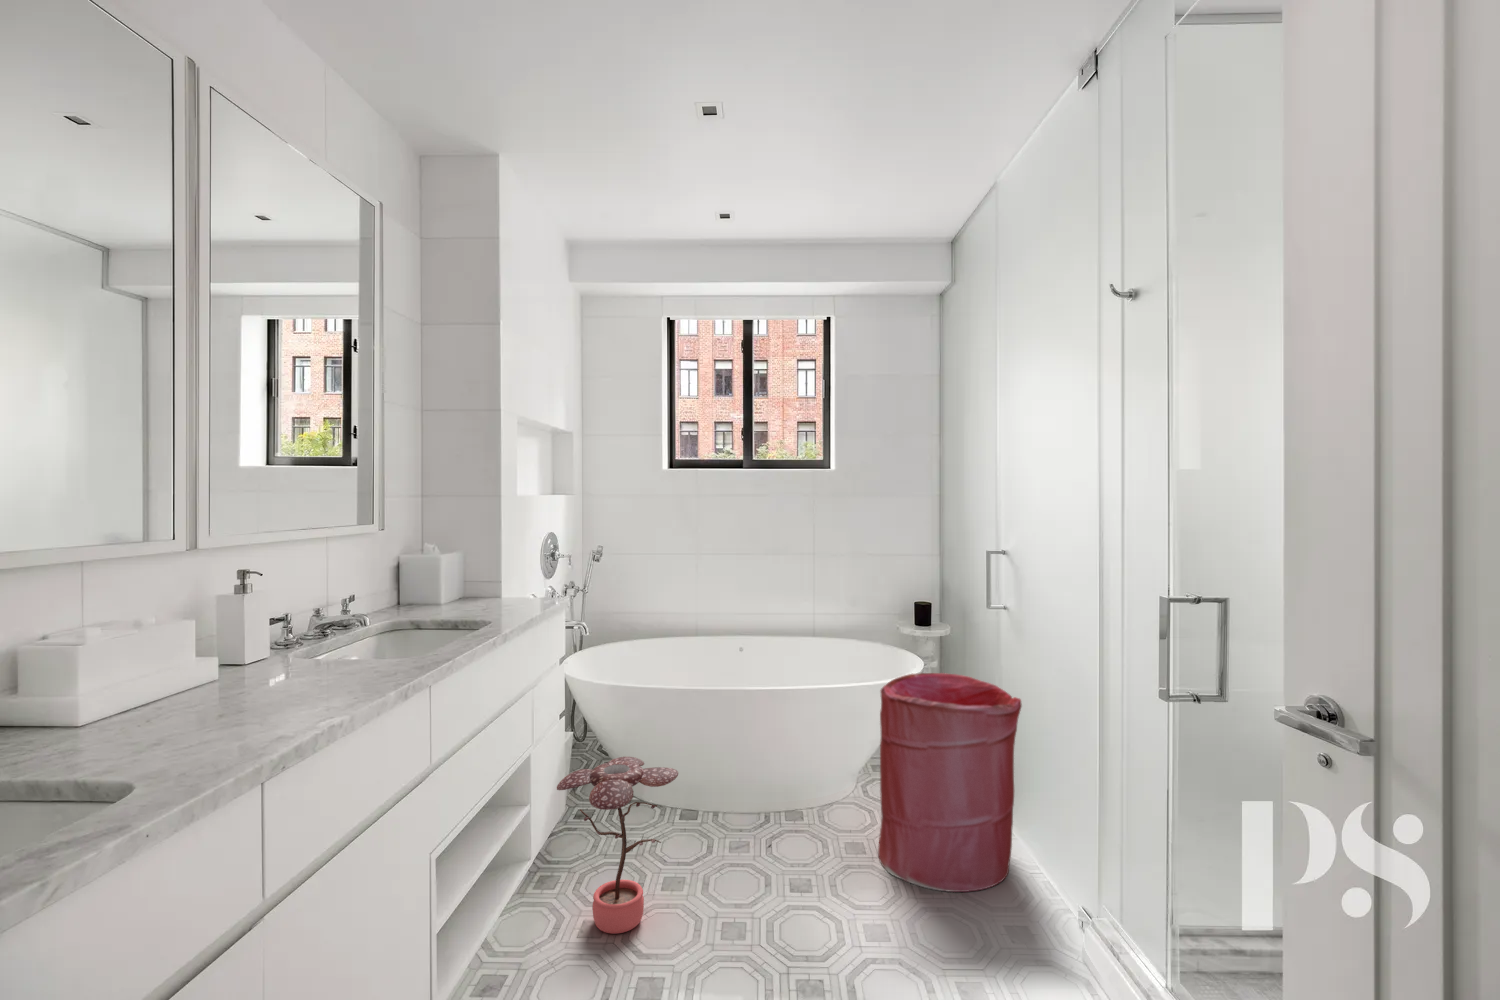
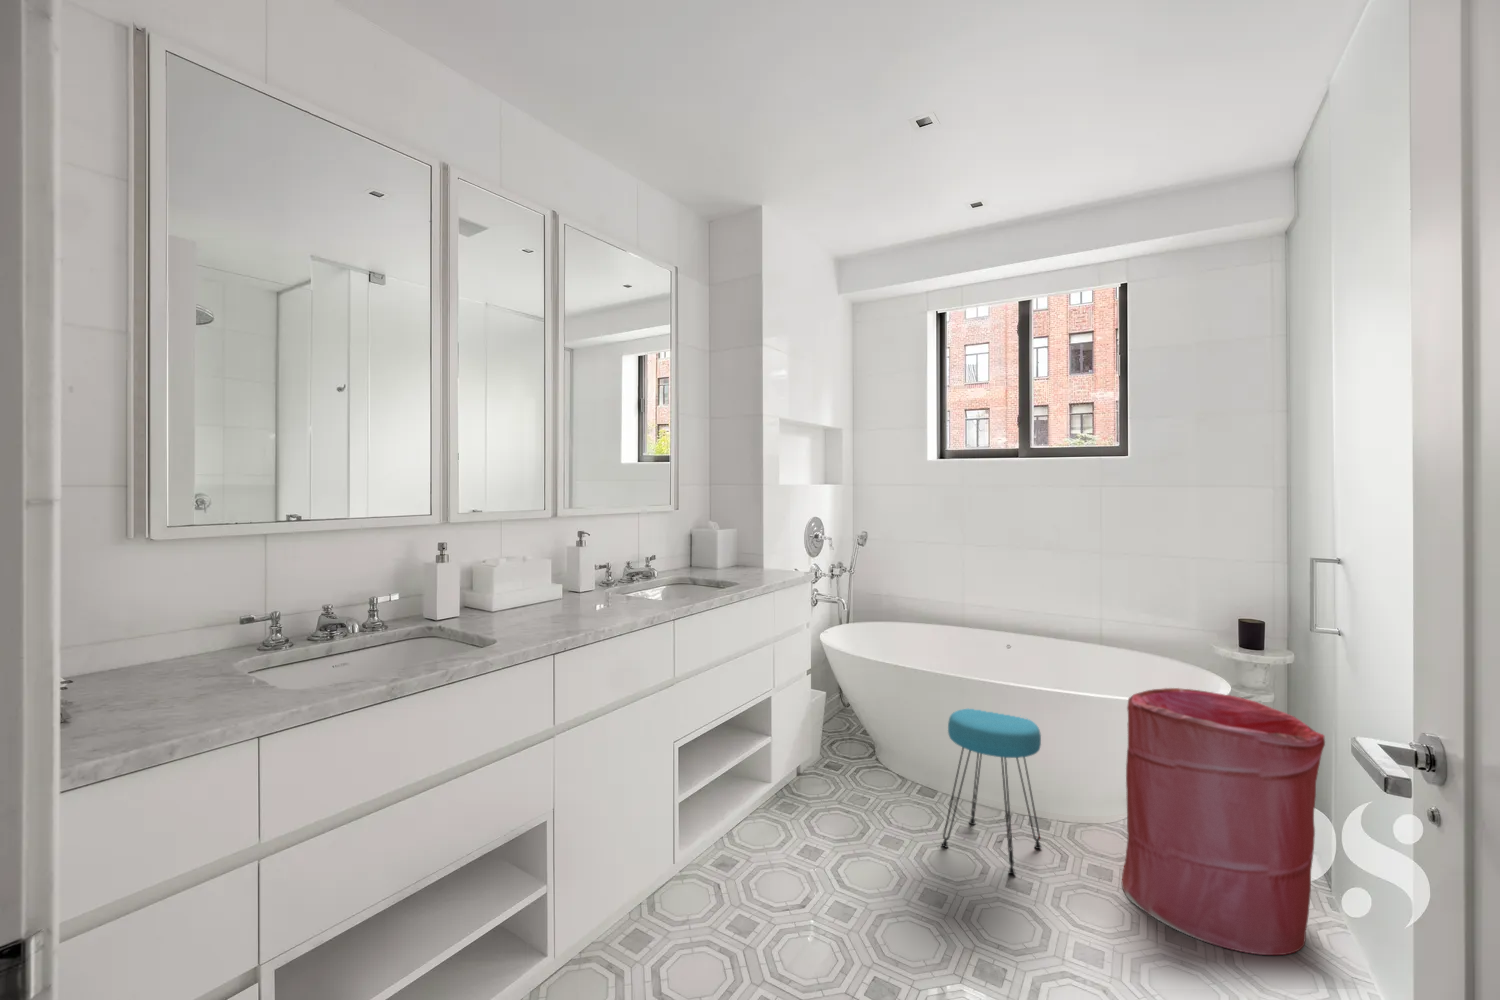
stool: none [722,720,811,881] -> present [942,709,1041,874]
potted plant: present [557,757,678,934] -> none [784,714,889,866]

